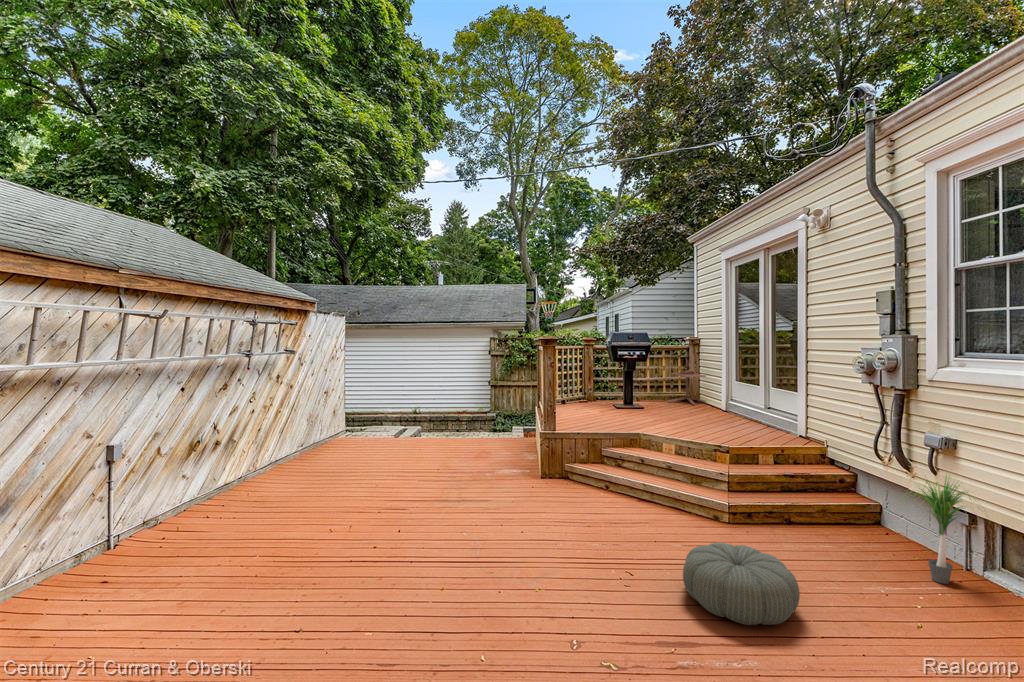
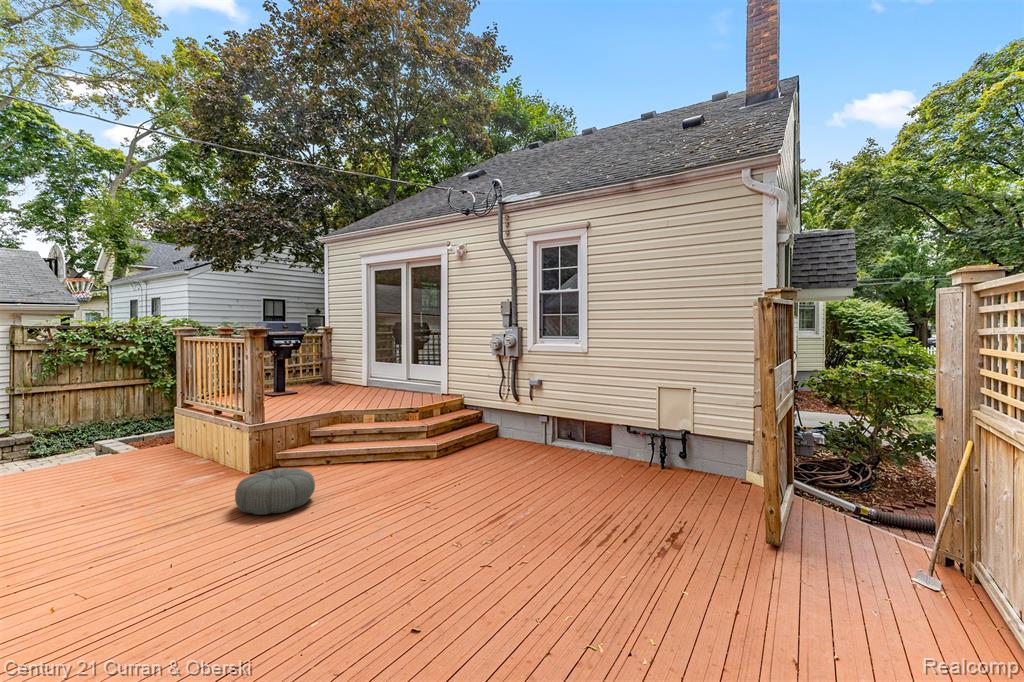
potted plant: present [916,475,968,584] -> none [524,395,561,453]
pouf: present [683,542,800,625] -> present [235,468,315,515]

